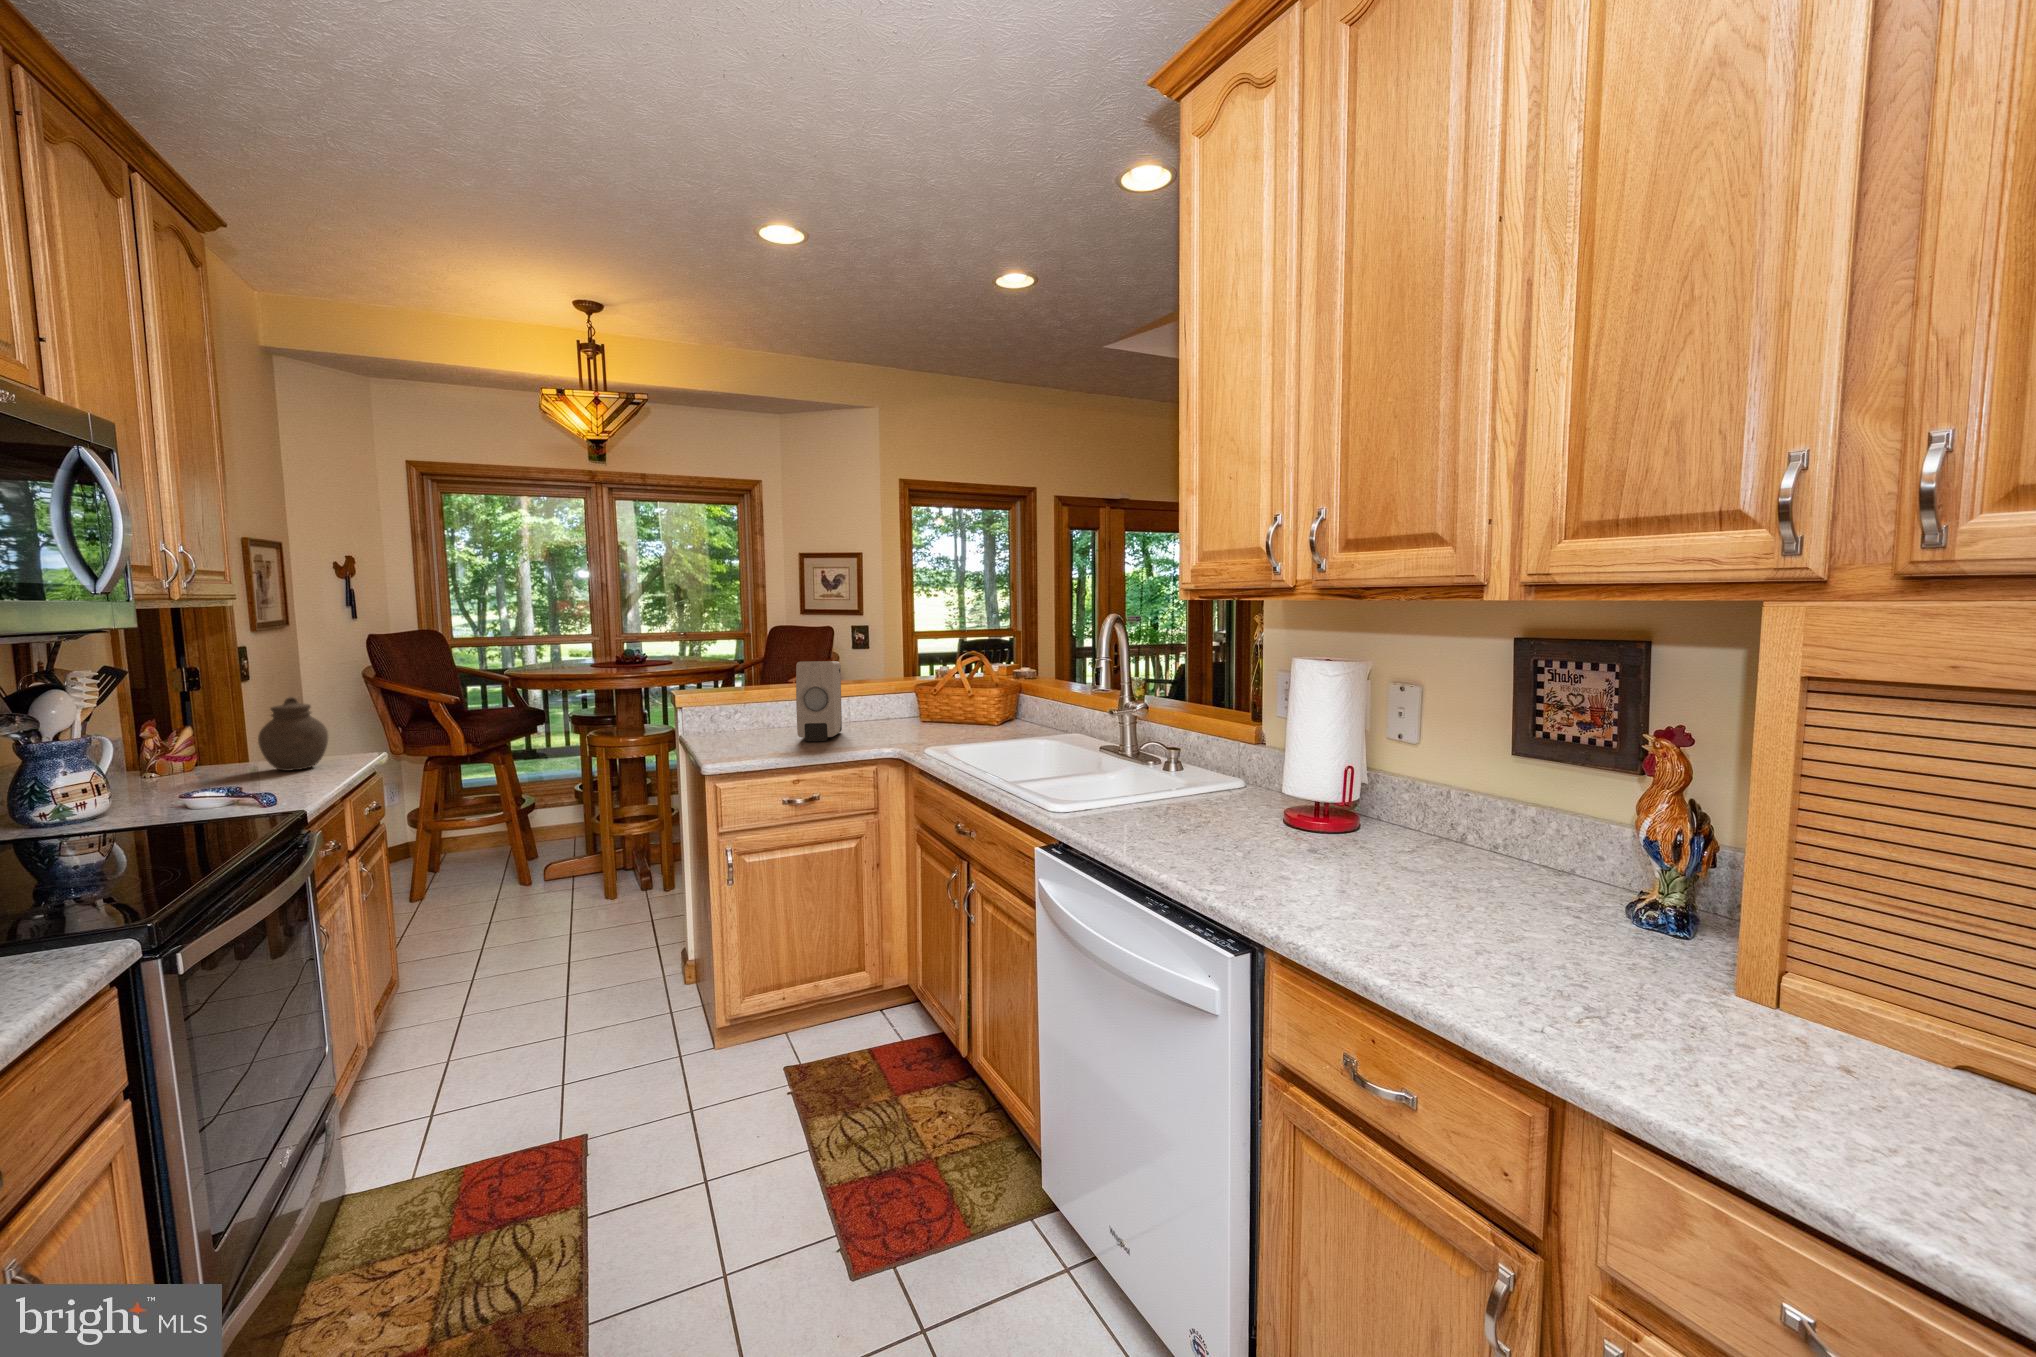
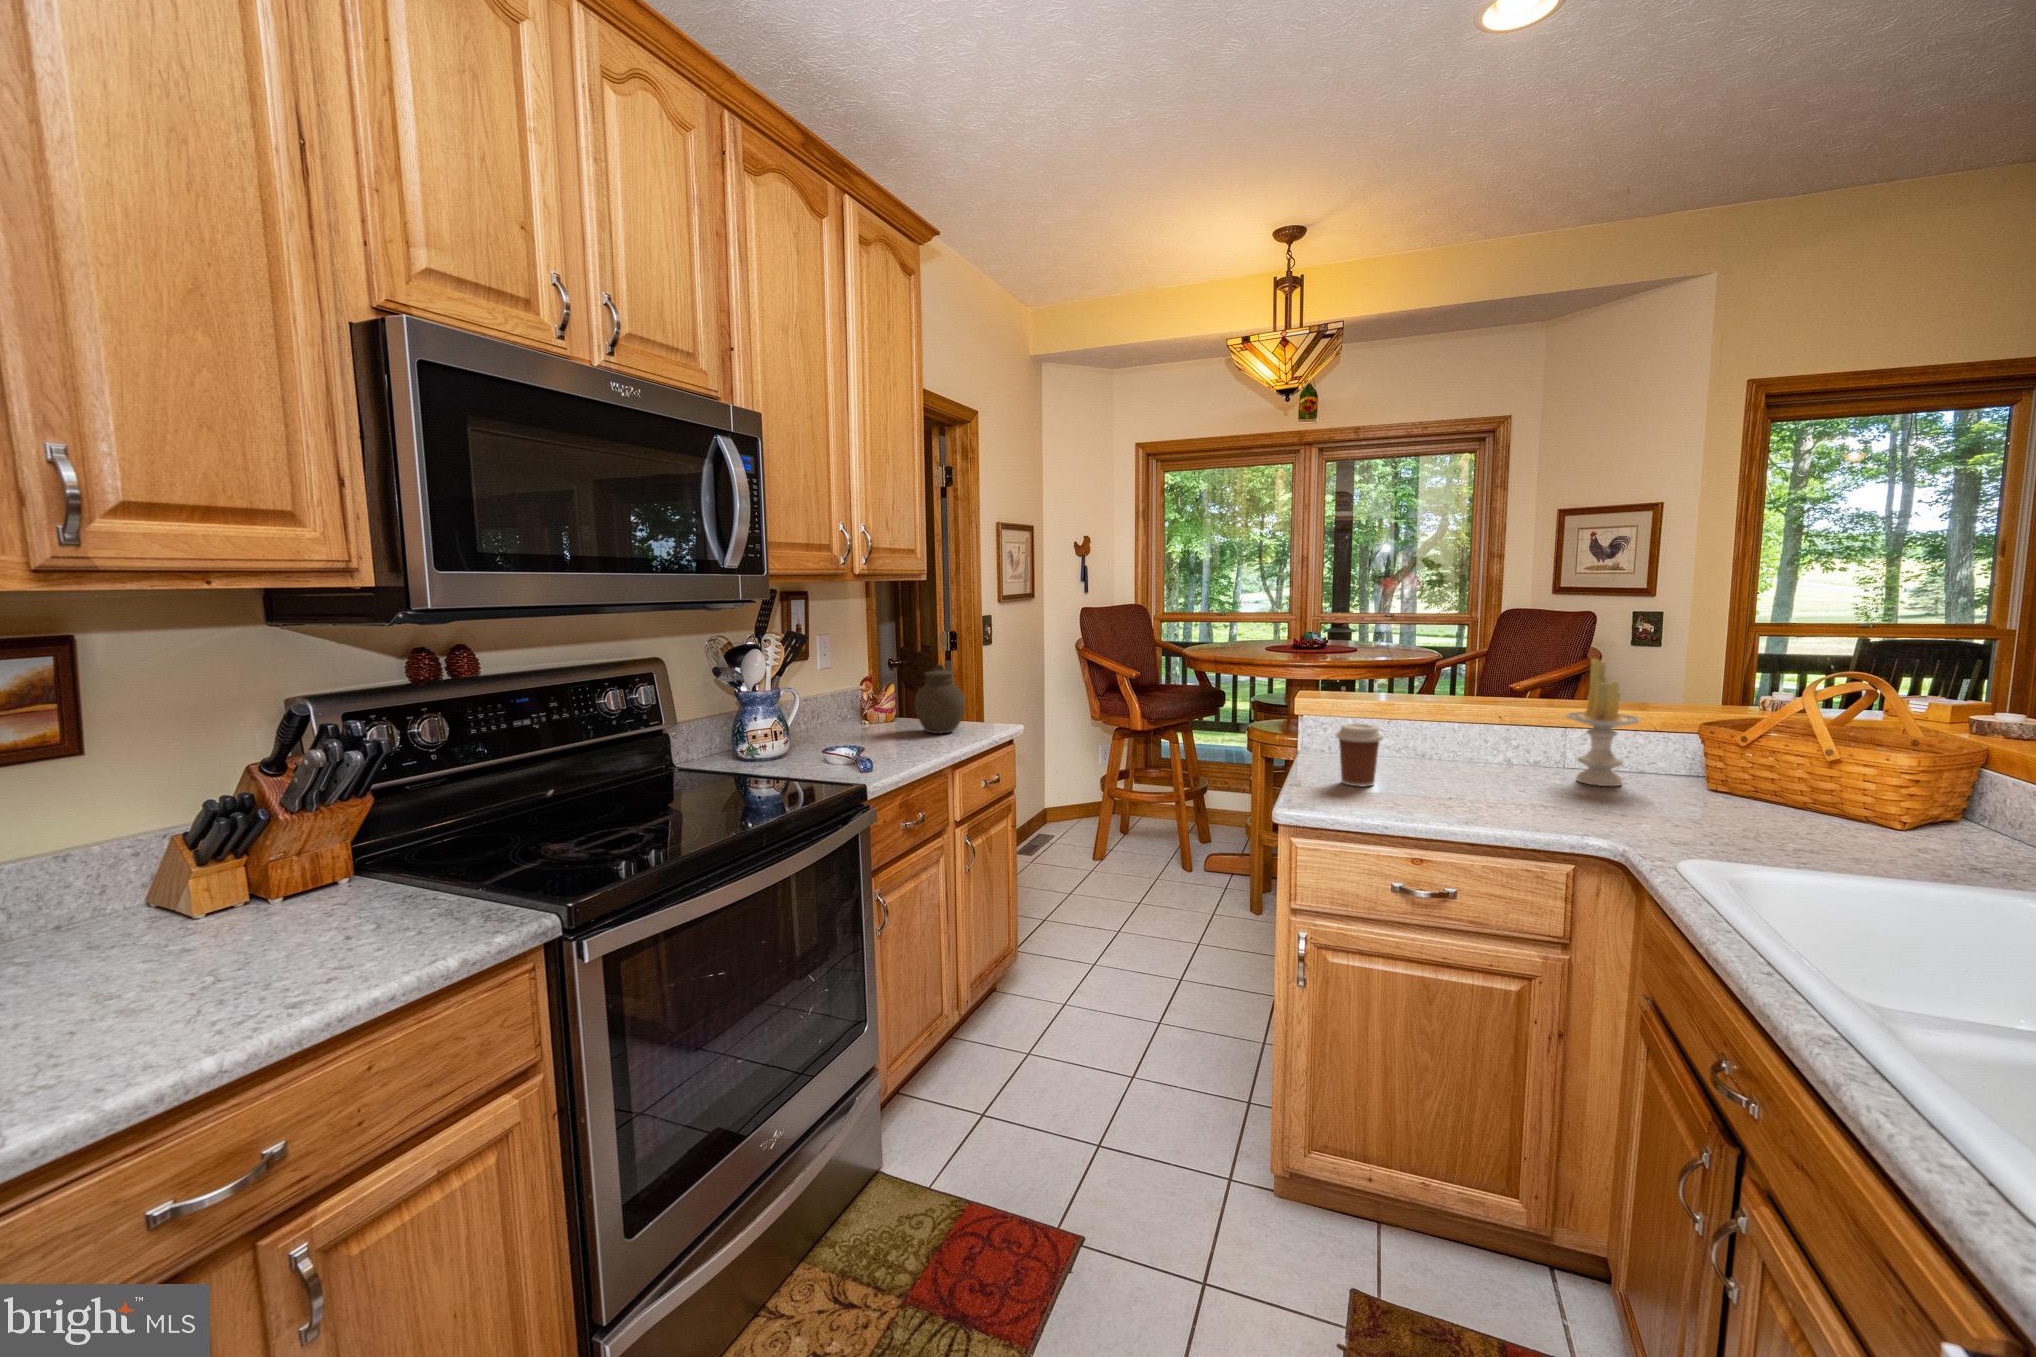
candle: none [854,653,890,727] -> present [1566,659,1640,786]
soap dispenser: present [796,661,842,741] -> none [1445,666,1541,798]
coffee cup: none [726,705,757,748] -> present [1336,724,1383,786]

